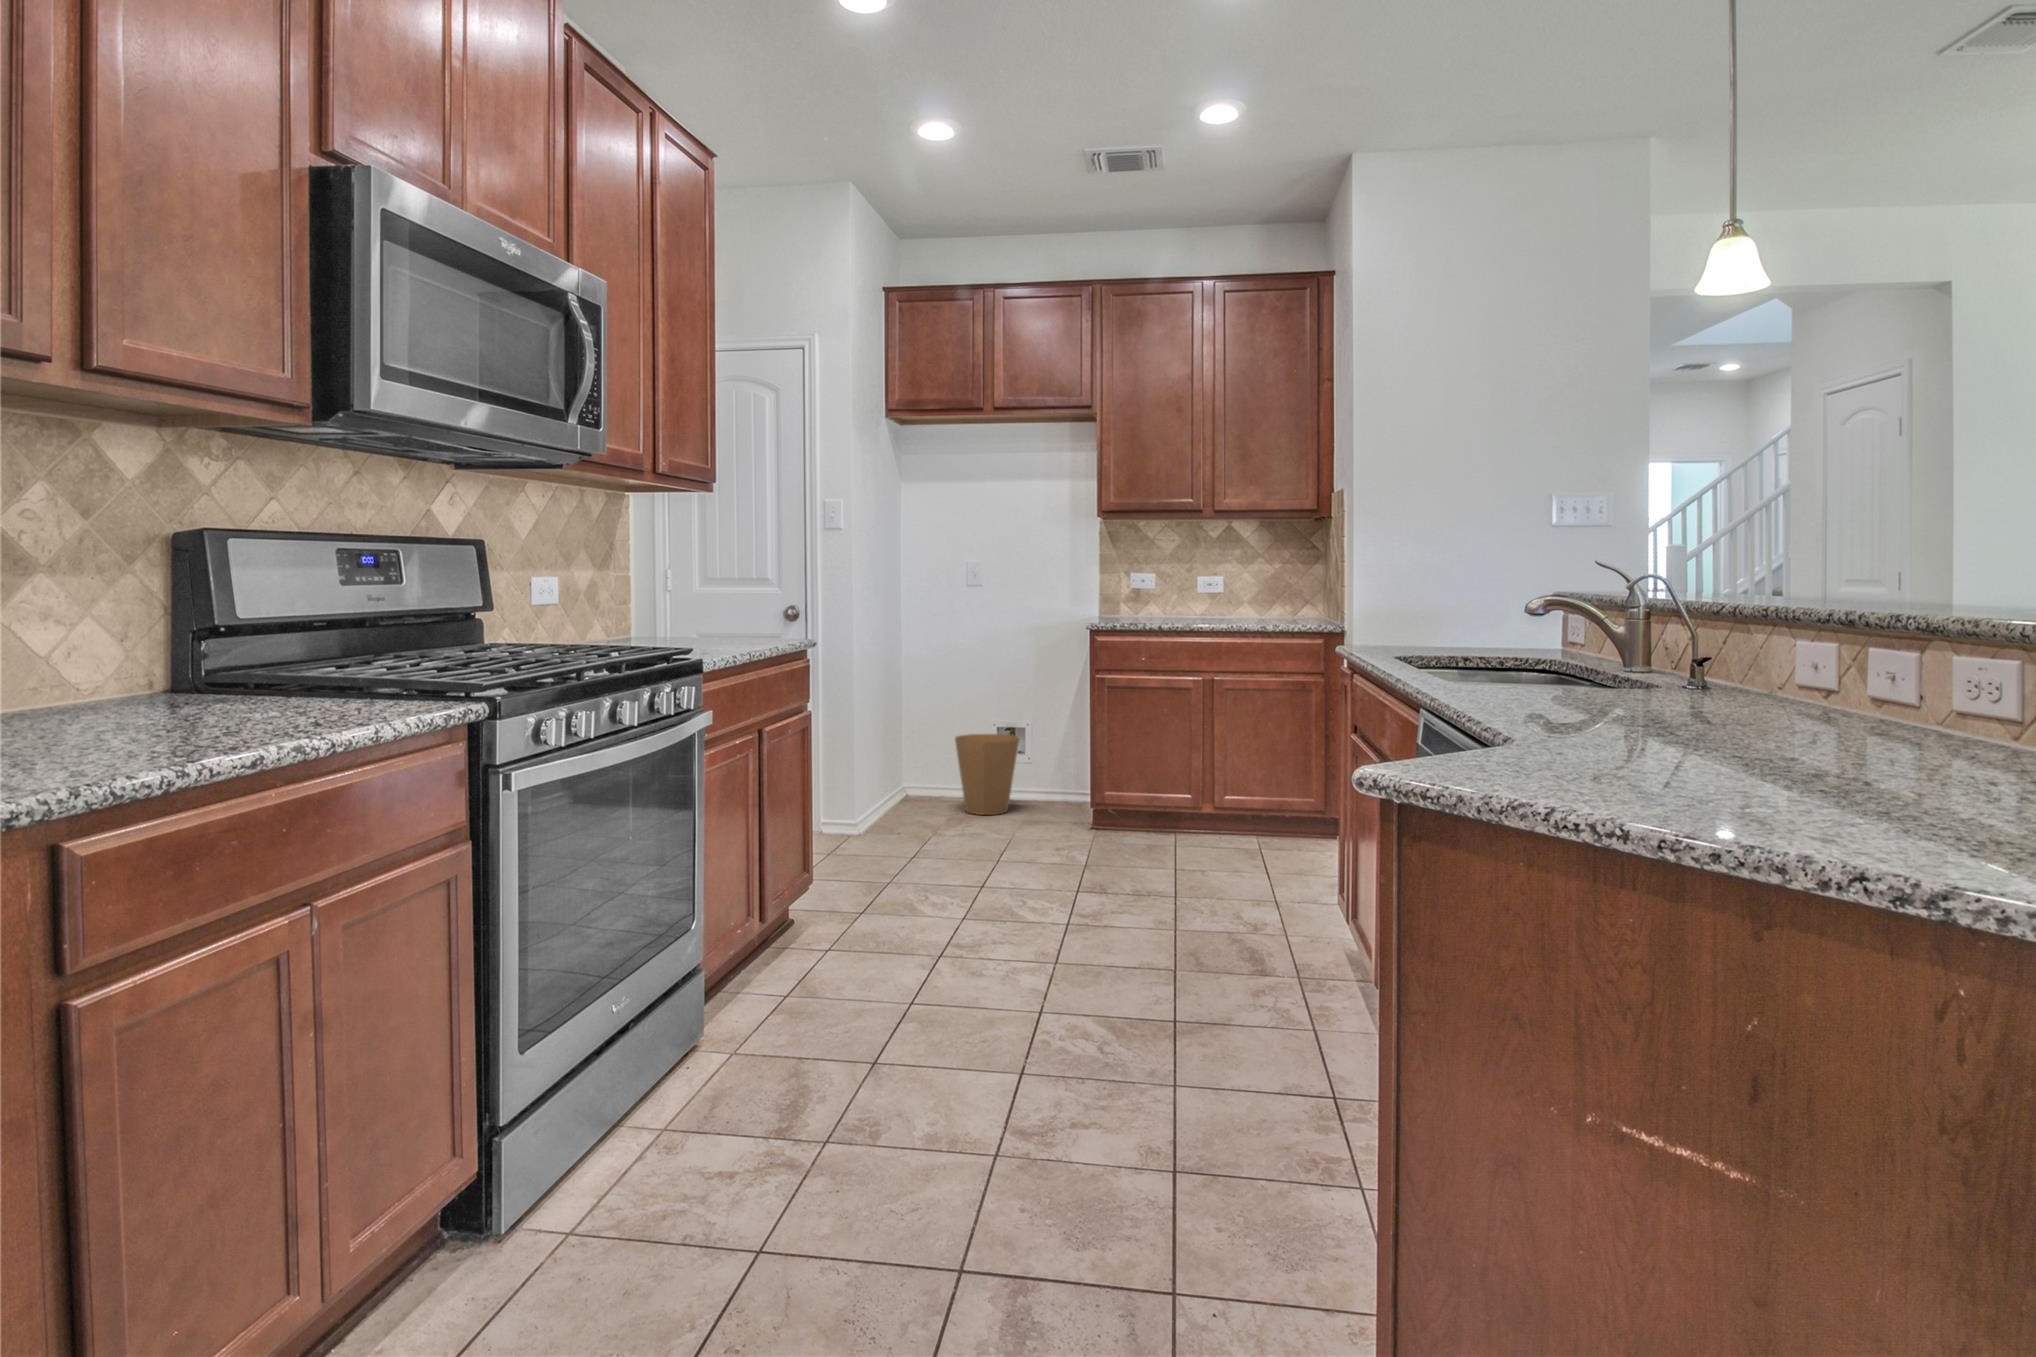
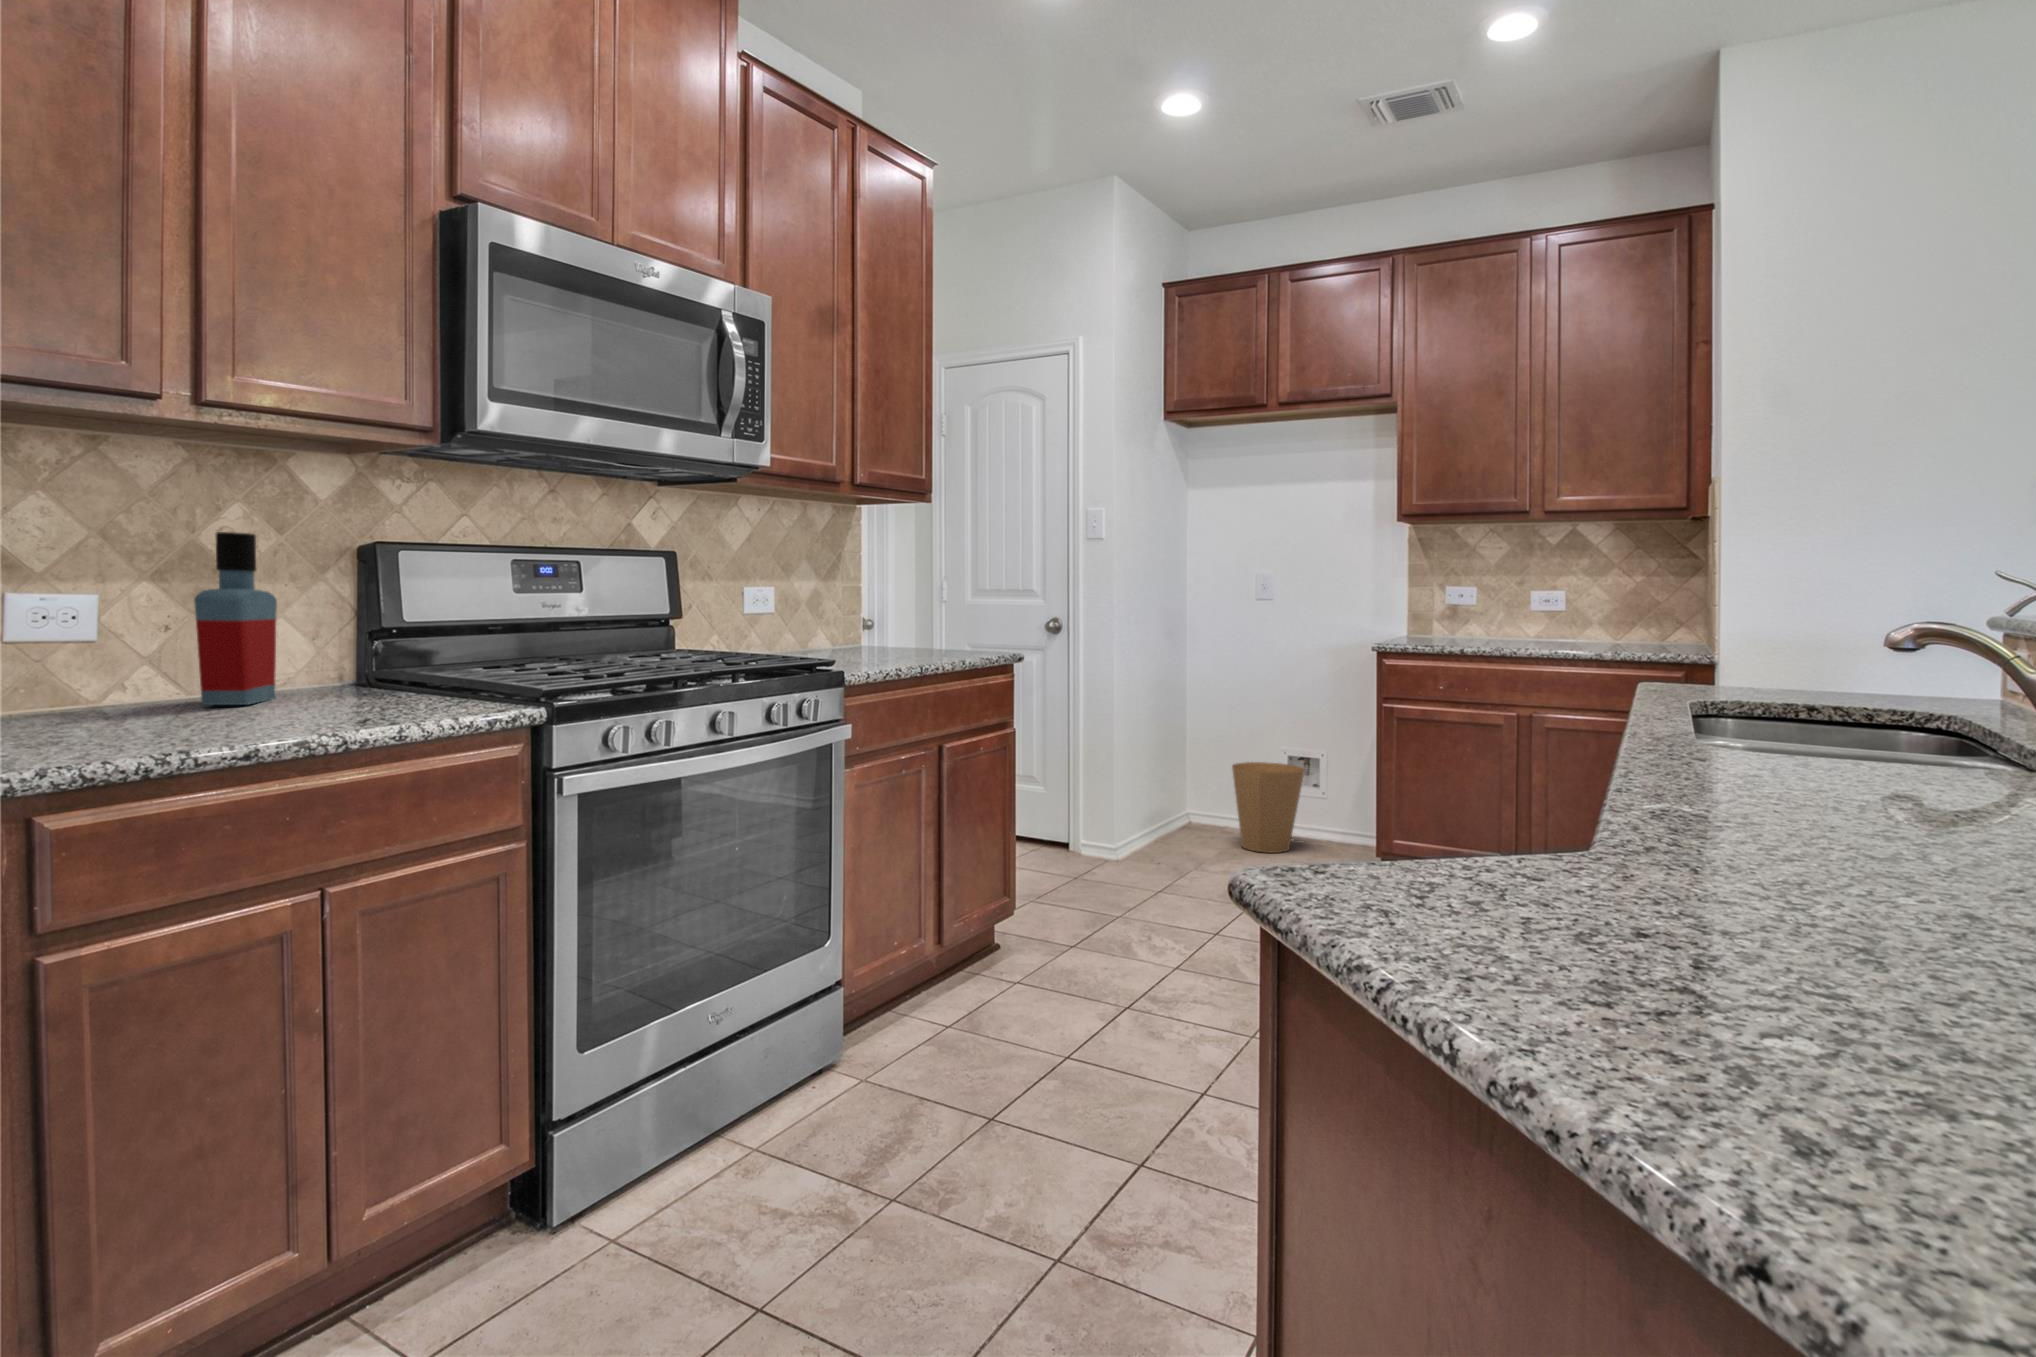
bottle: none [47,519,123,718] -> present [194,532,277,705]

